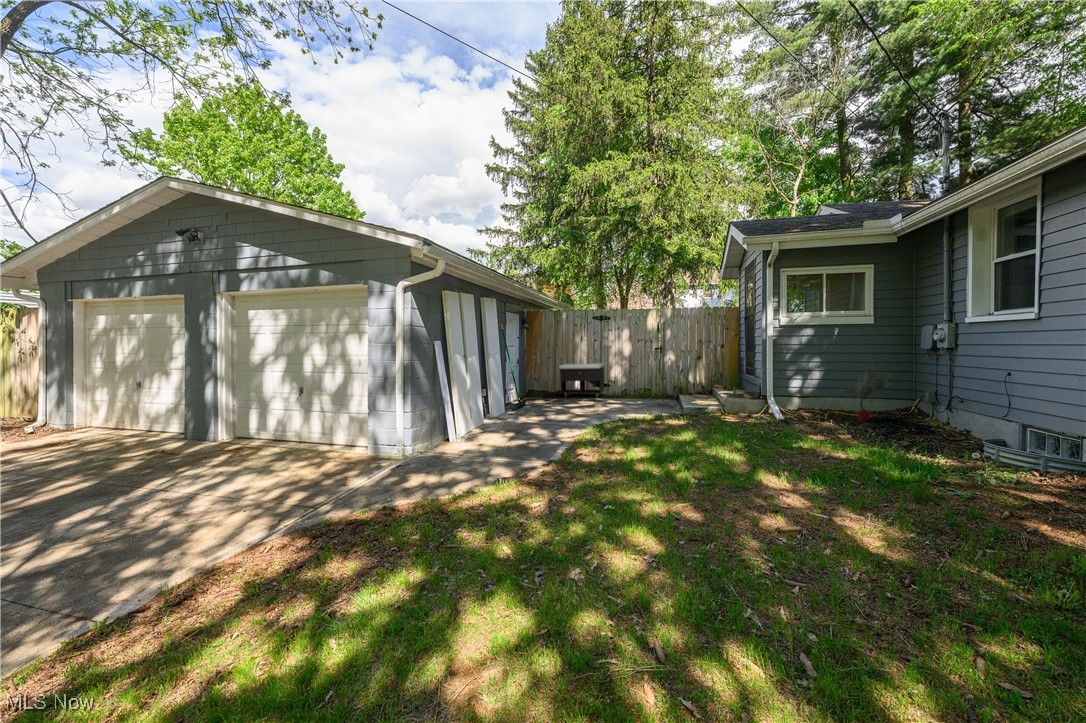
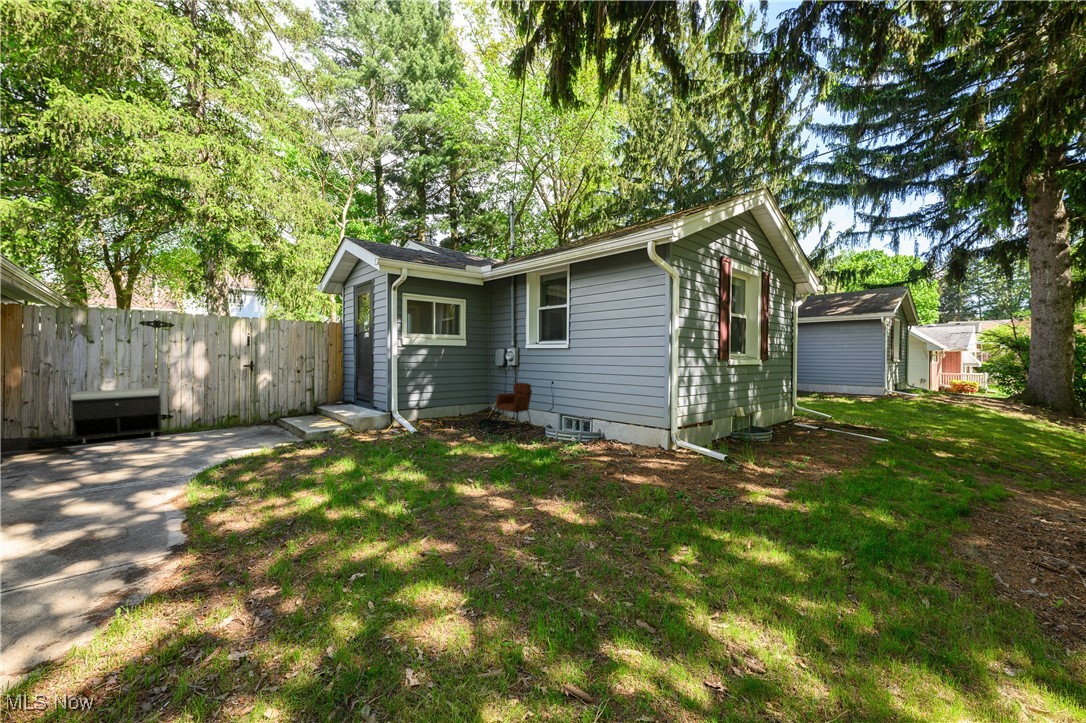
potted tree: present [840,366,891,421] -> none [449,380,482,424]
chair: none [902,373,971,439] -> present [495,383,532,431]

